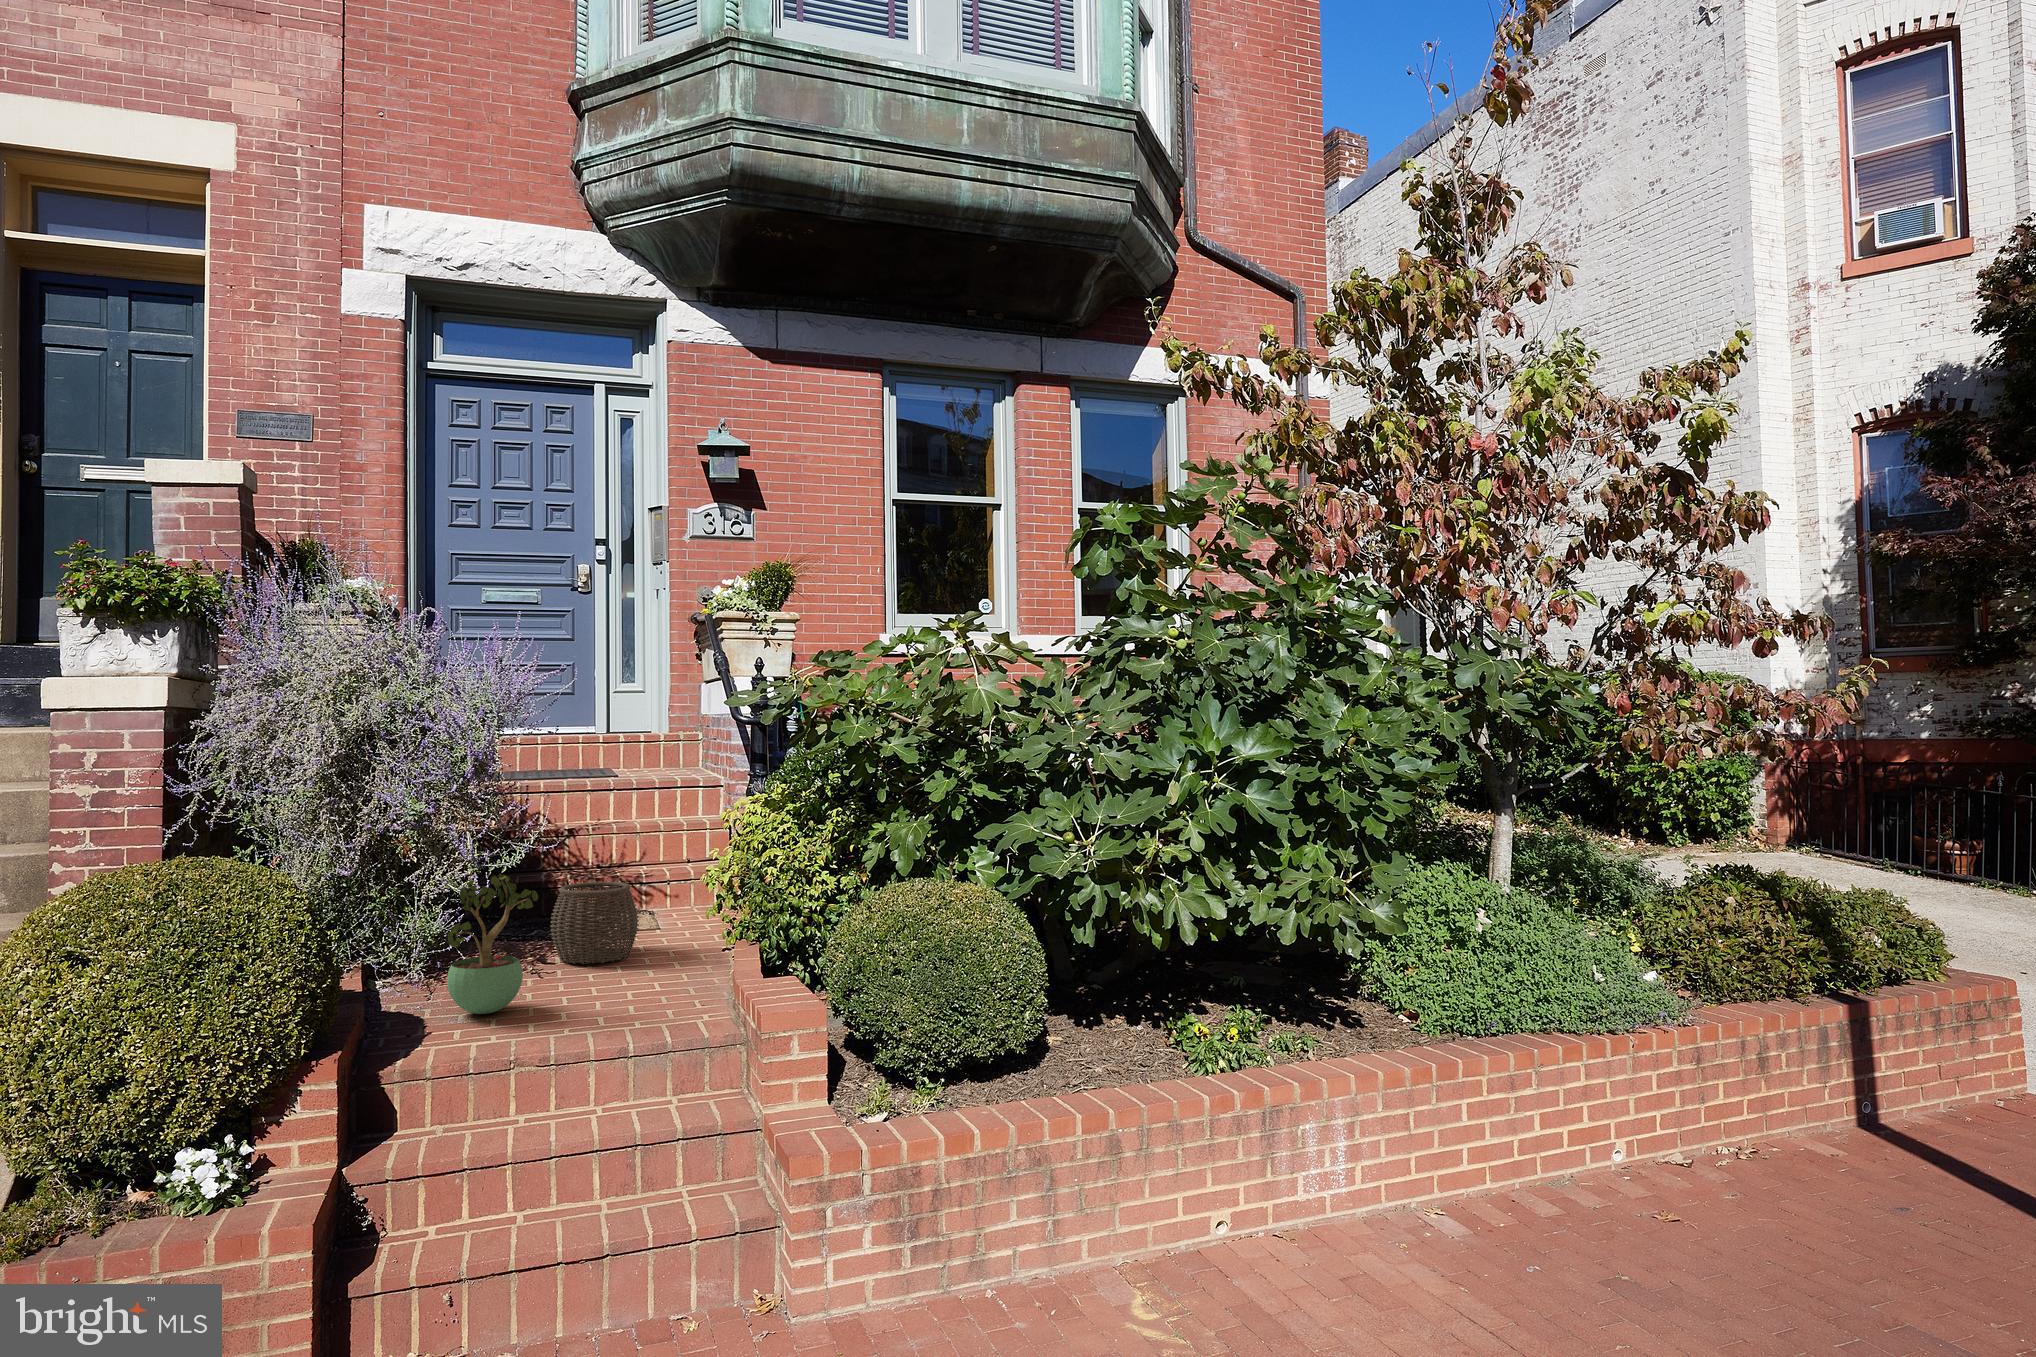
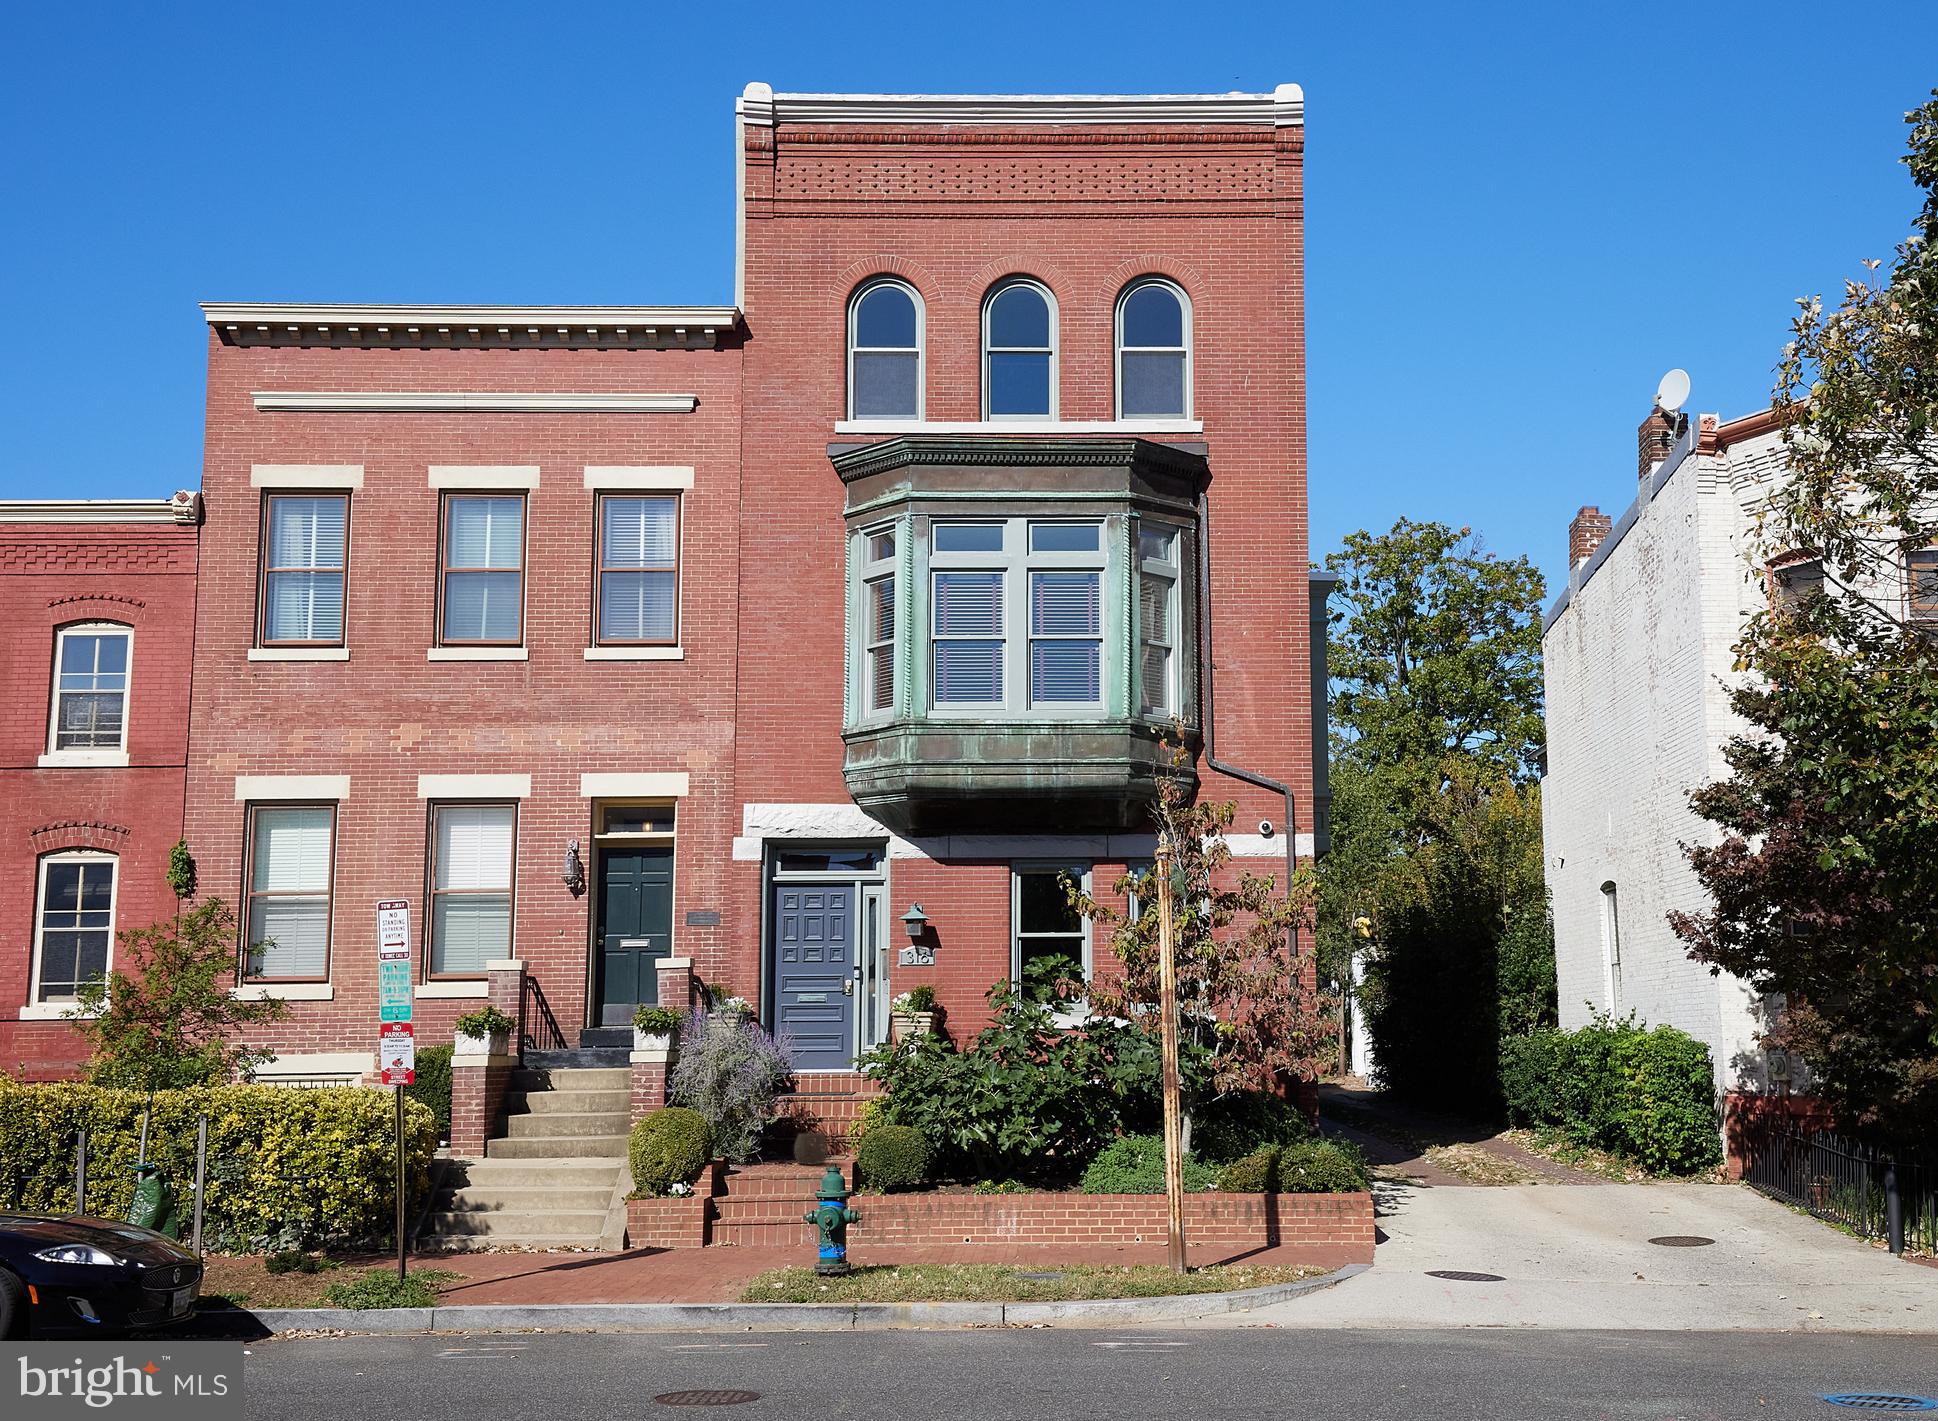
potted plant: present [447,873,538,1014] -> none [751,1121,782,1172]

